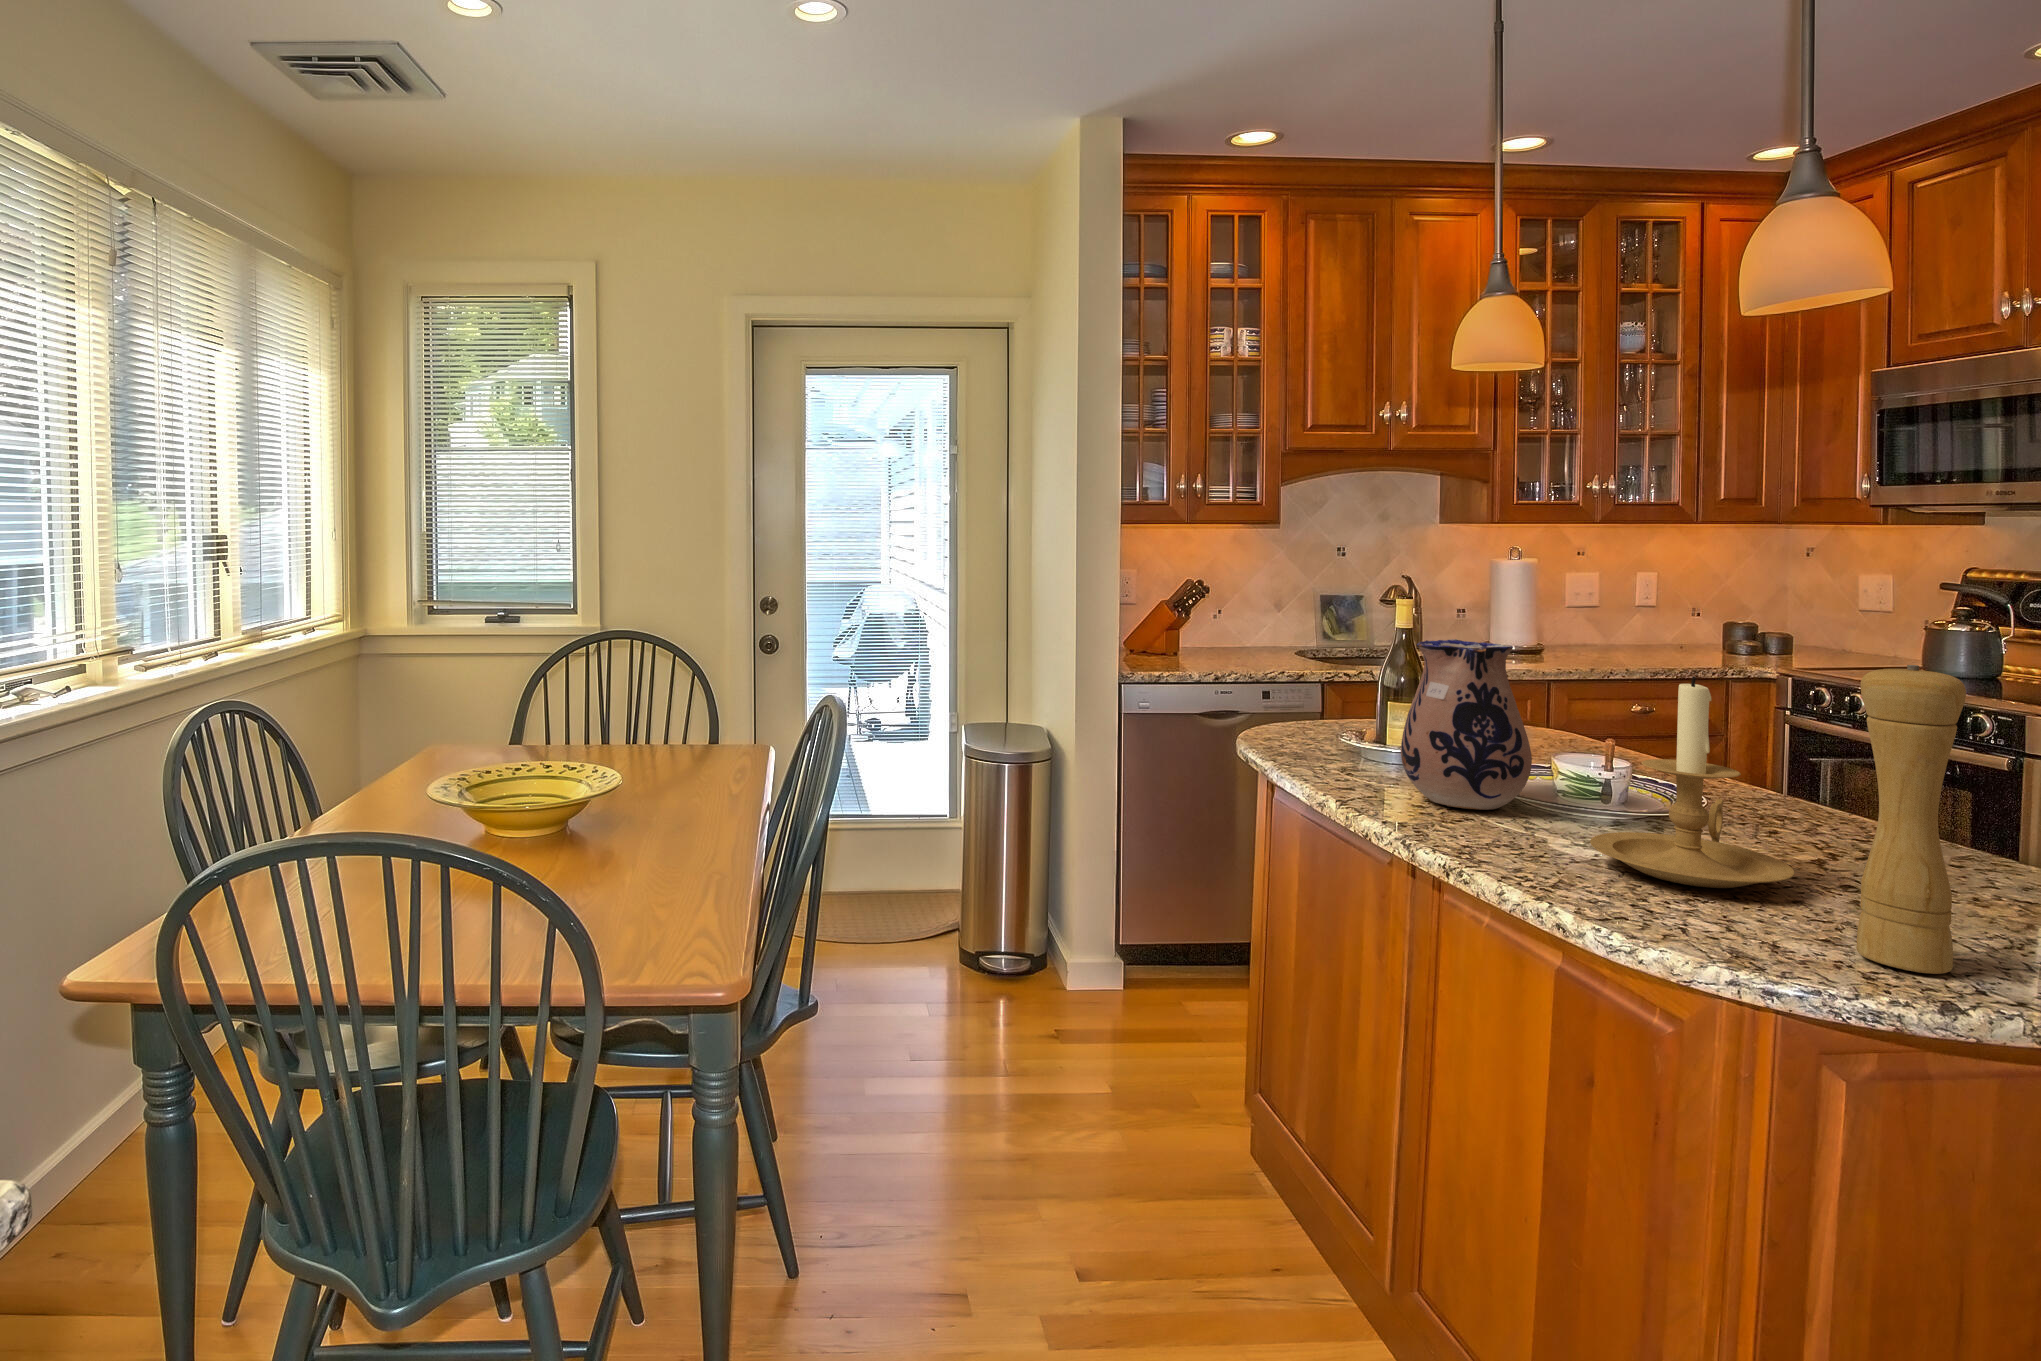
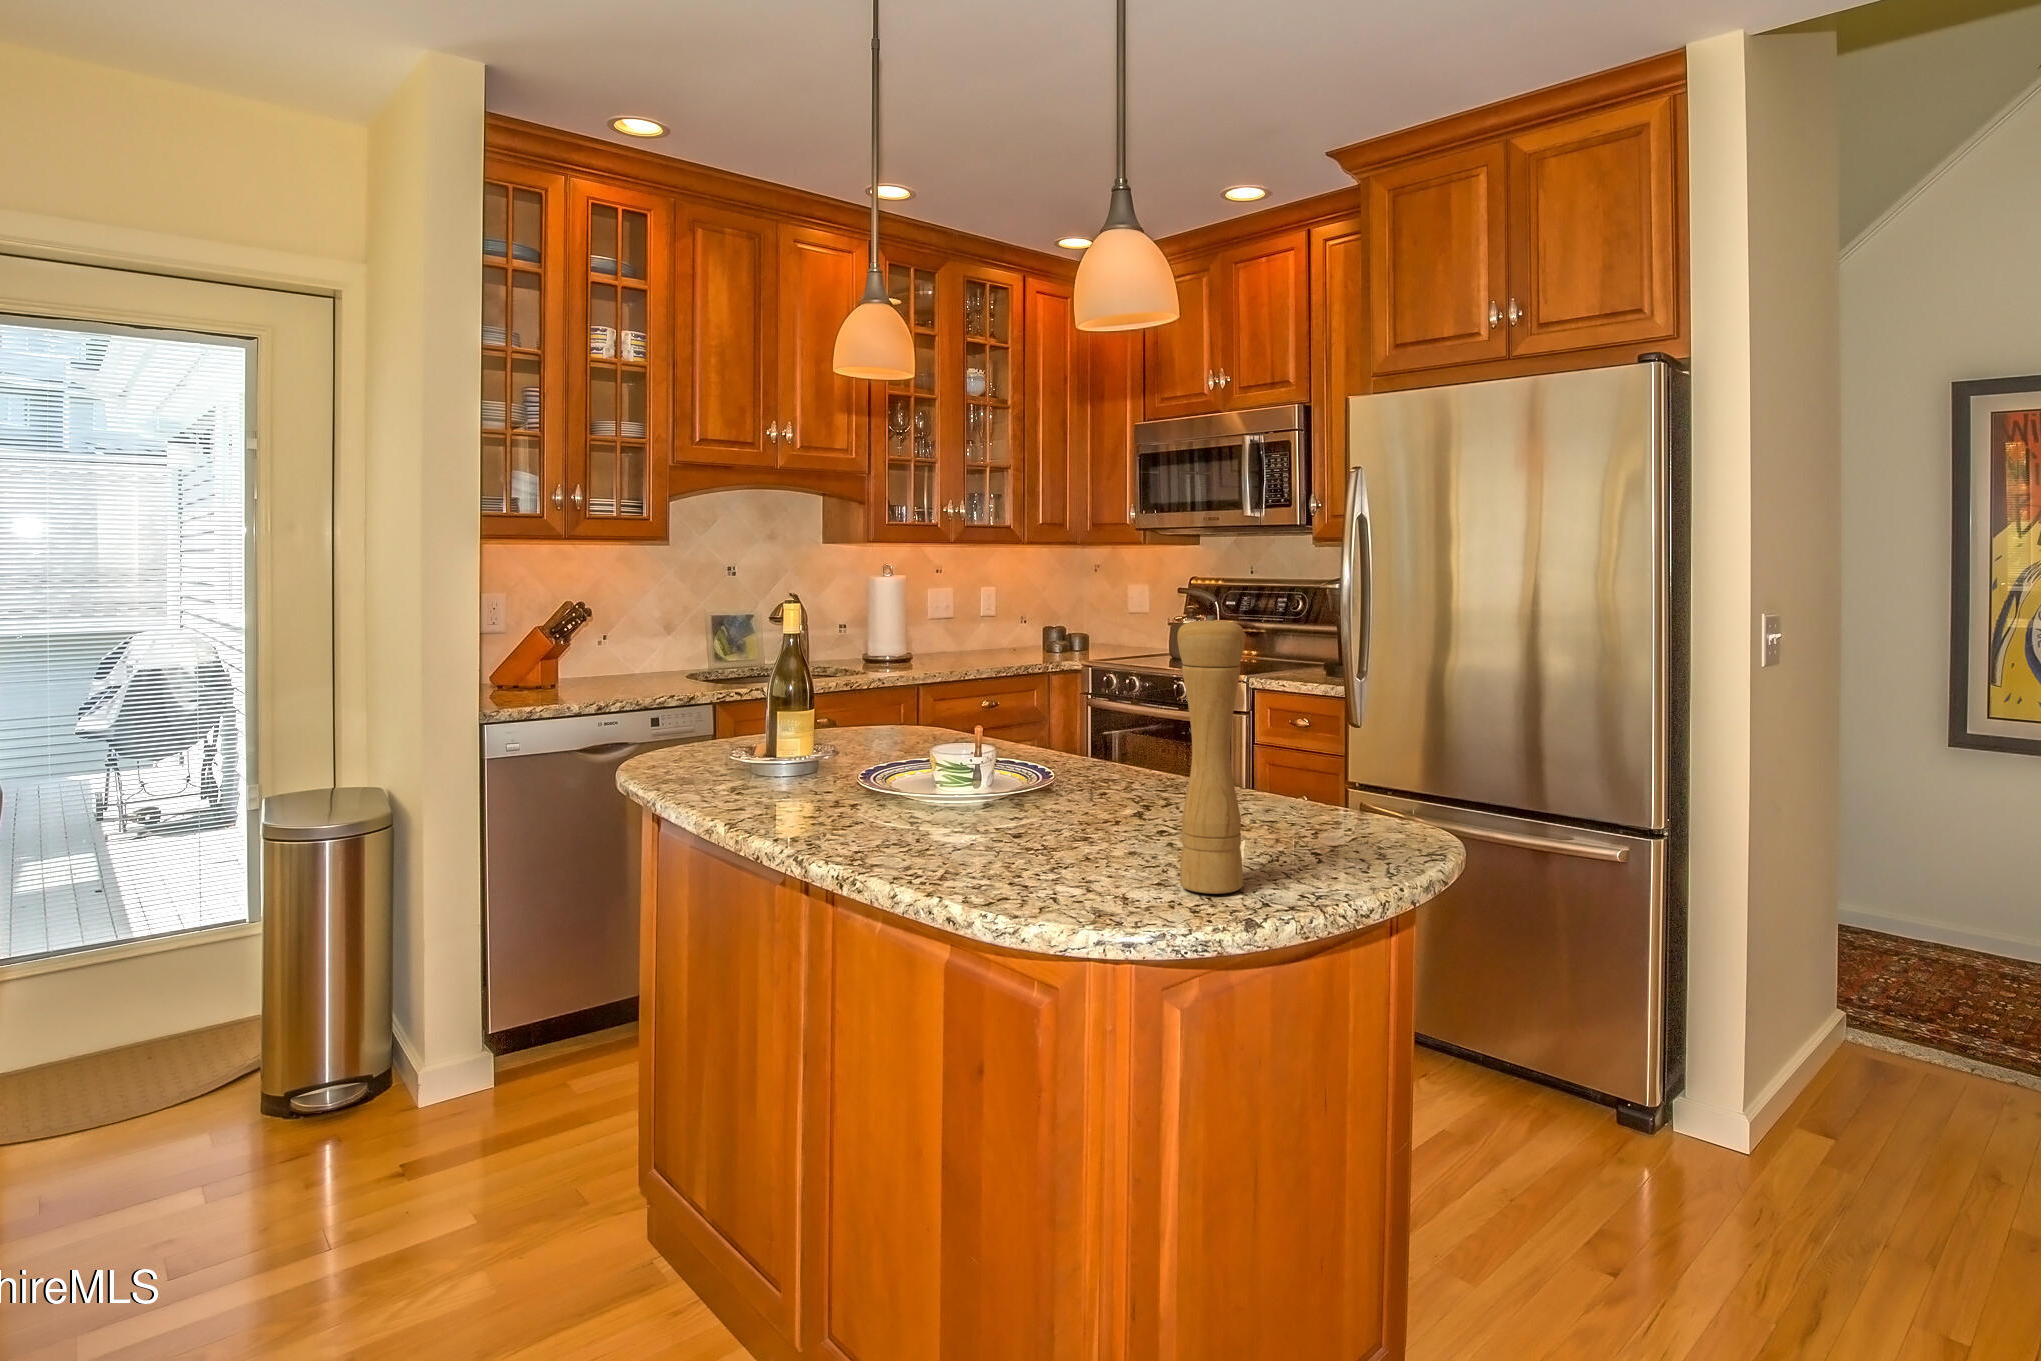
ceramic pitcher: present [1401,639,1532,810] -> none [793,635,917,815]
candle holder: present [1590,676,1794,888] -> none [971,648,1128,853]

